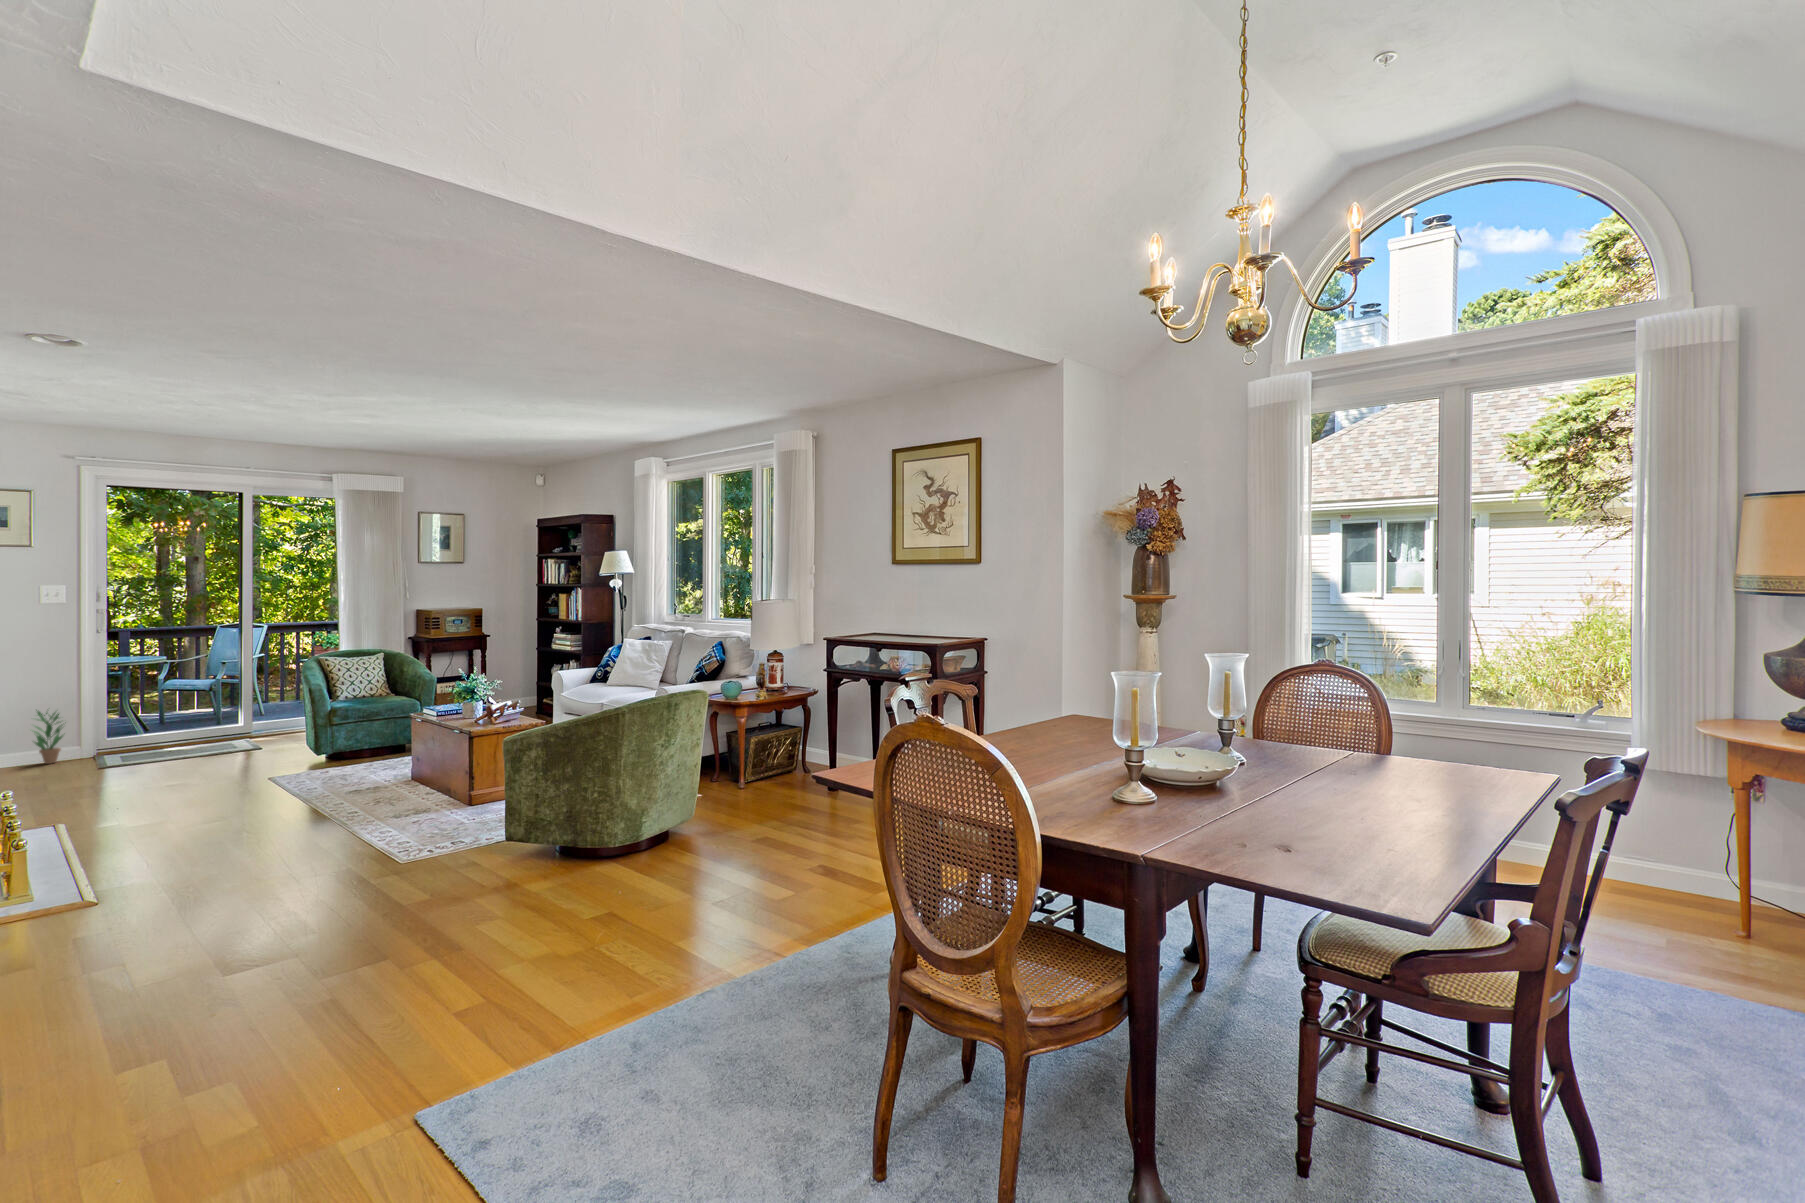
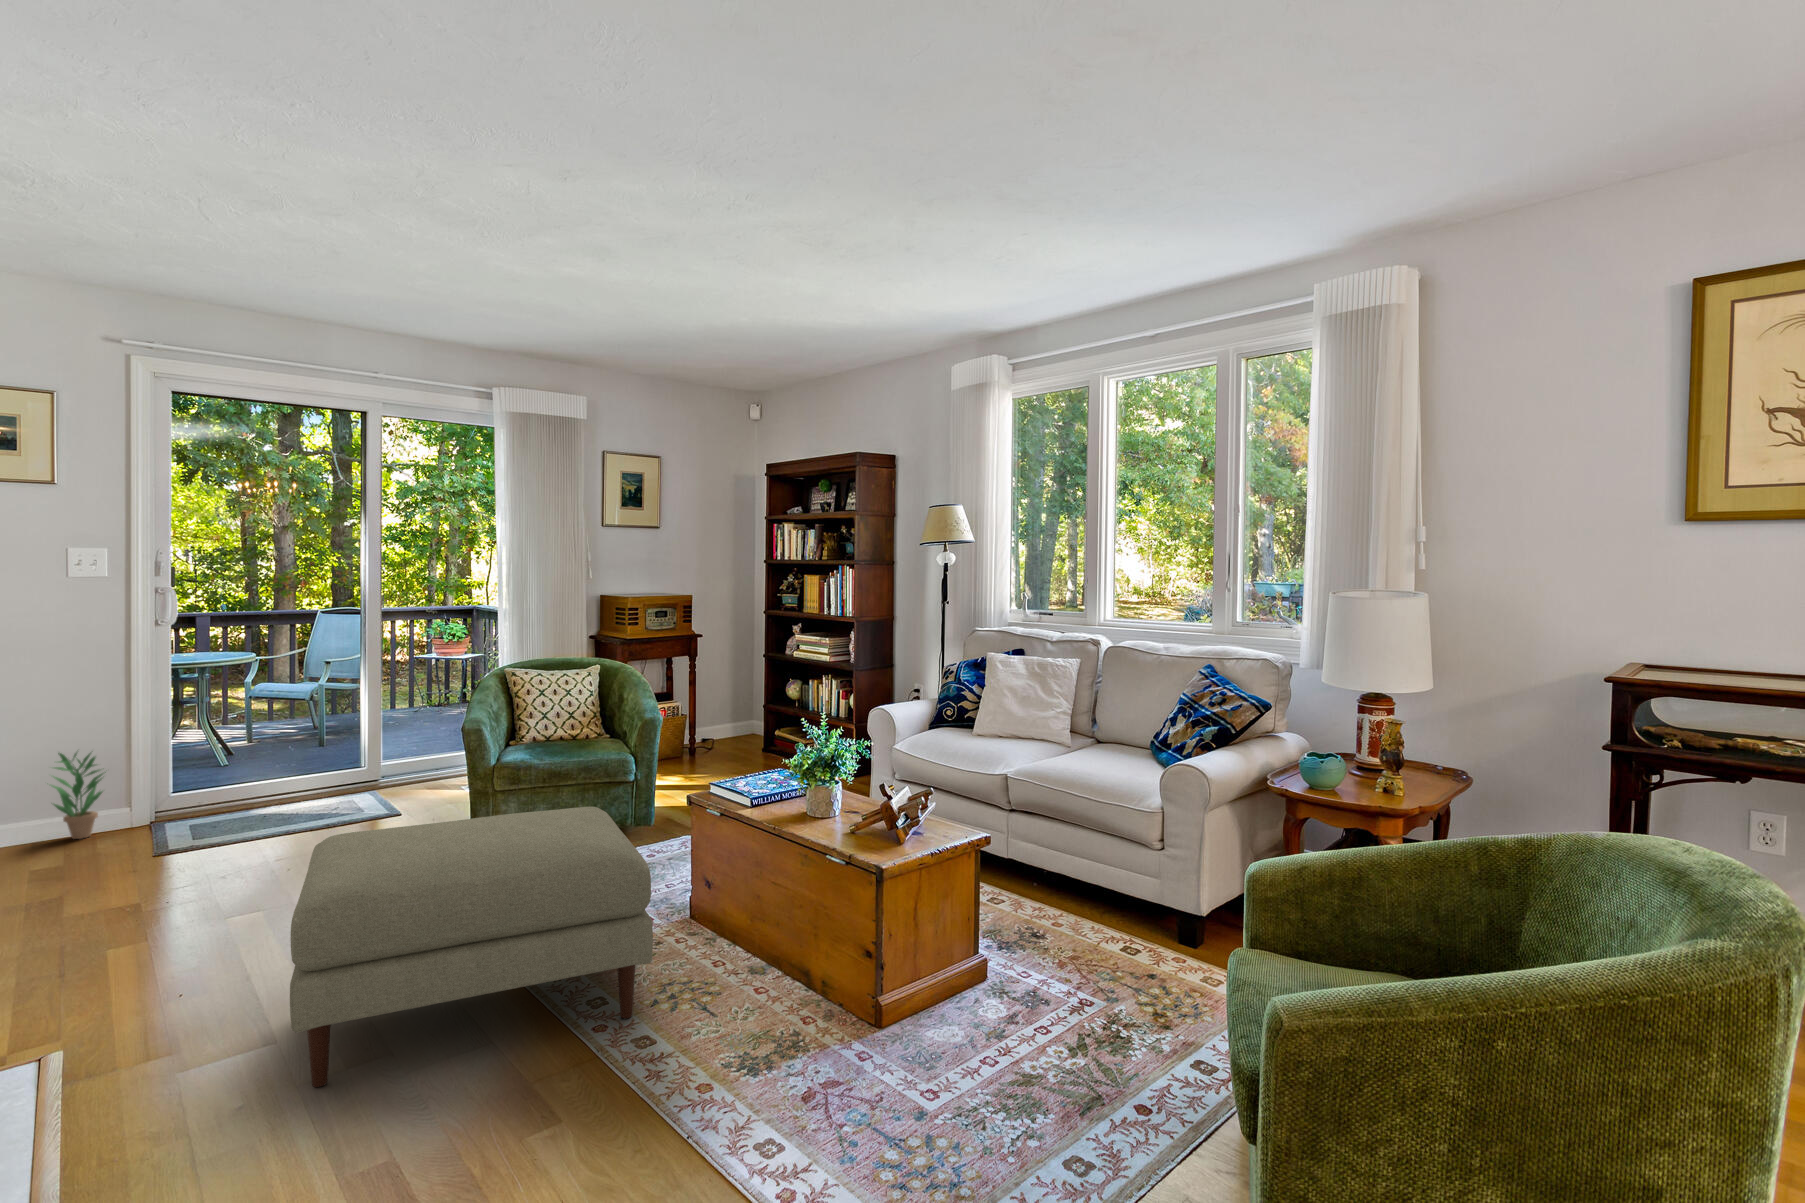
ottoman: none [169,718,358,831] -> present [290,807,653,1087]

